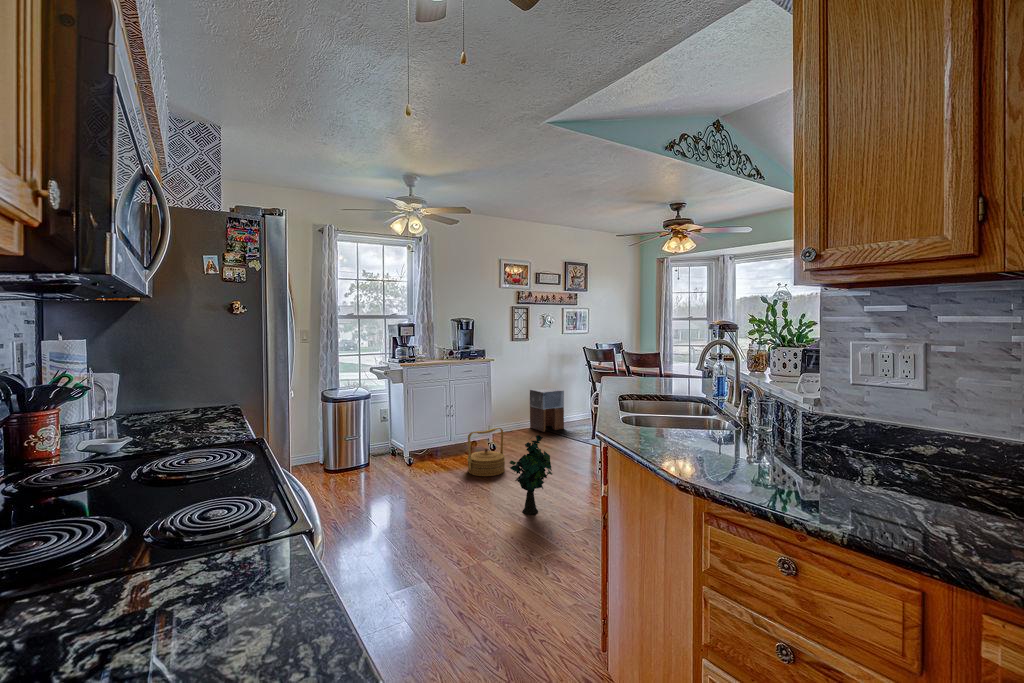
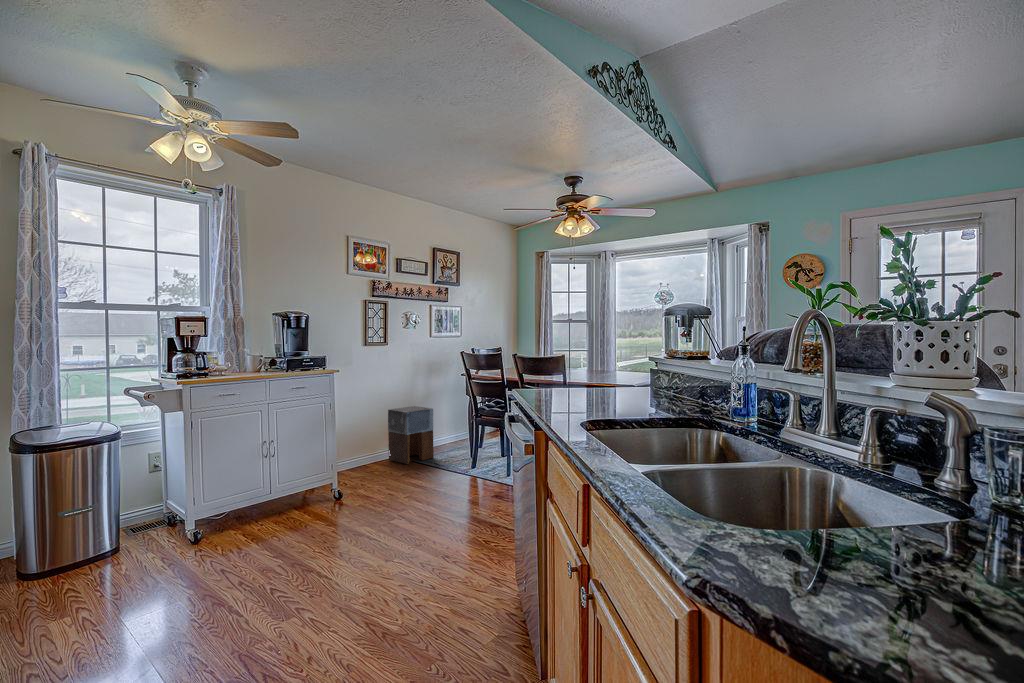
basket: present [467,428,505,476] -> none [295,470,357,550]
decorative plant: present [509,435,552,515] -> none [366,486,440,620]

